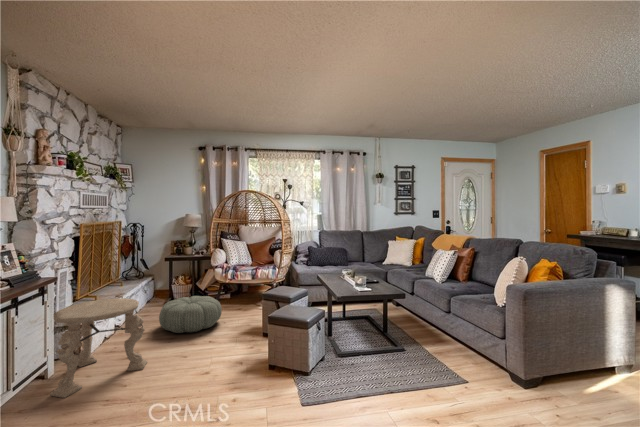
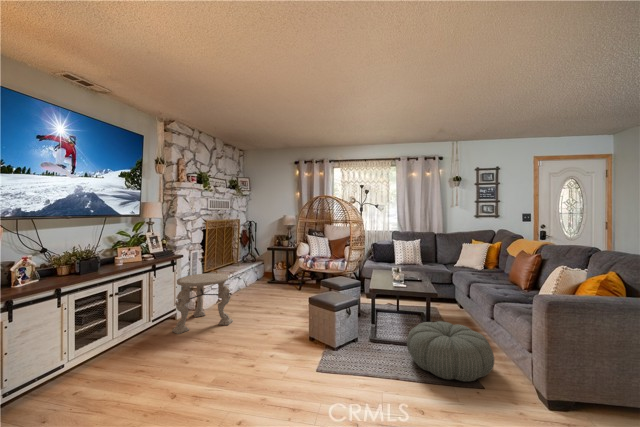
pouf: present [159,296,222,333] -> present [407,321,494,382]

